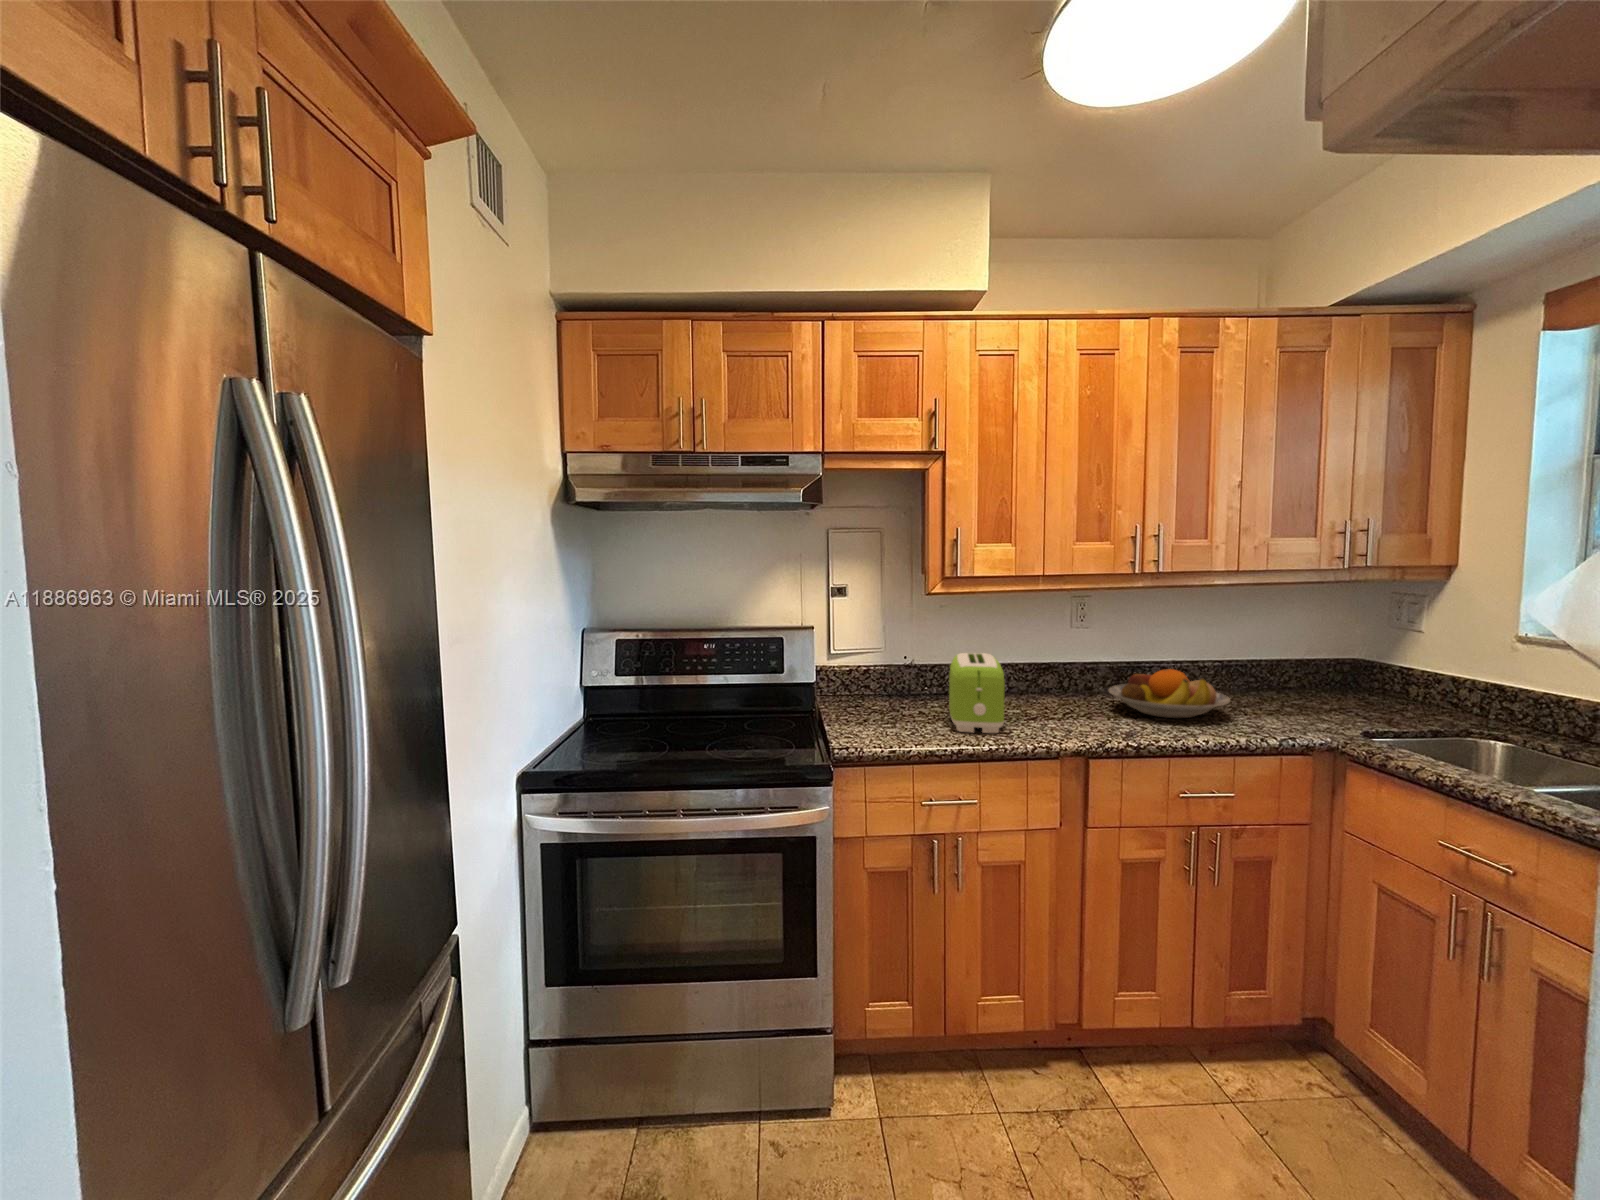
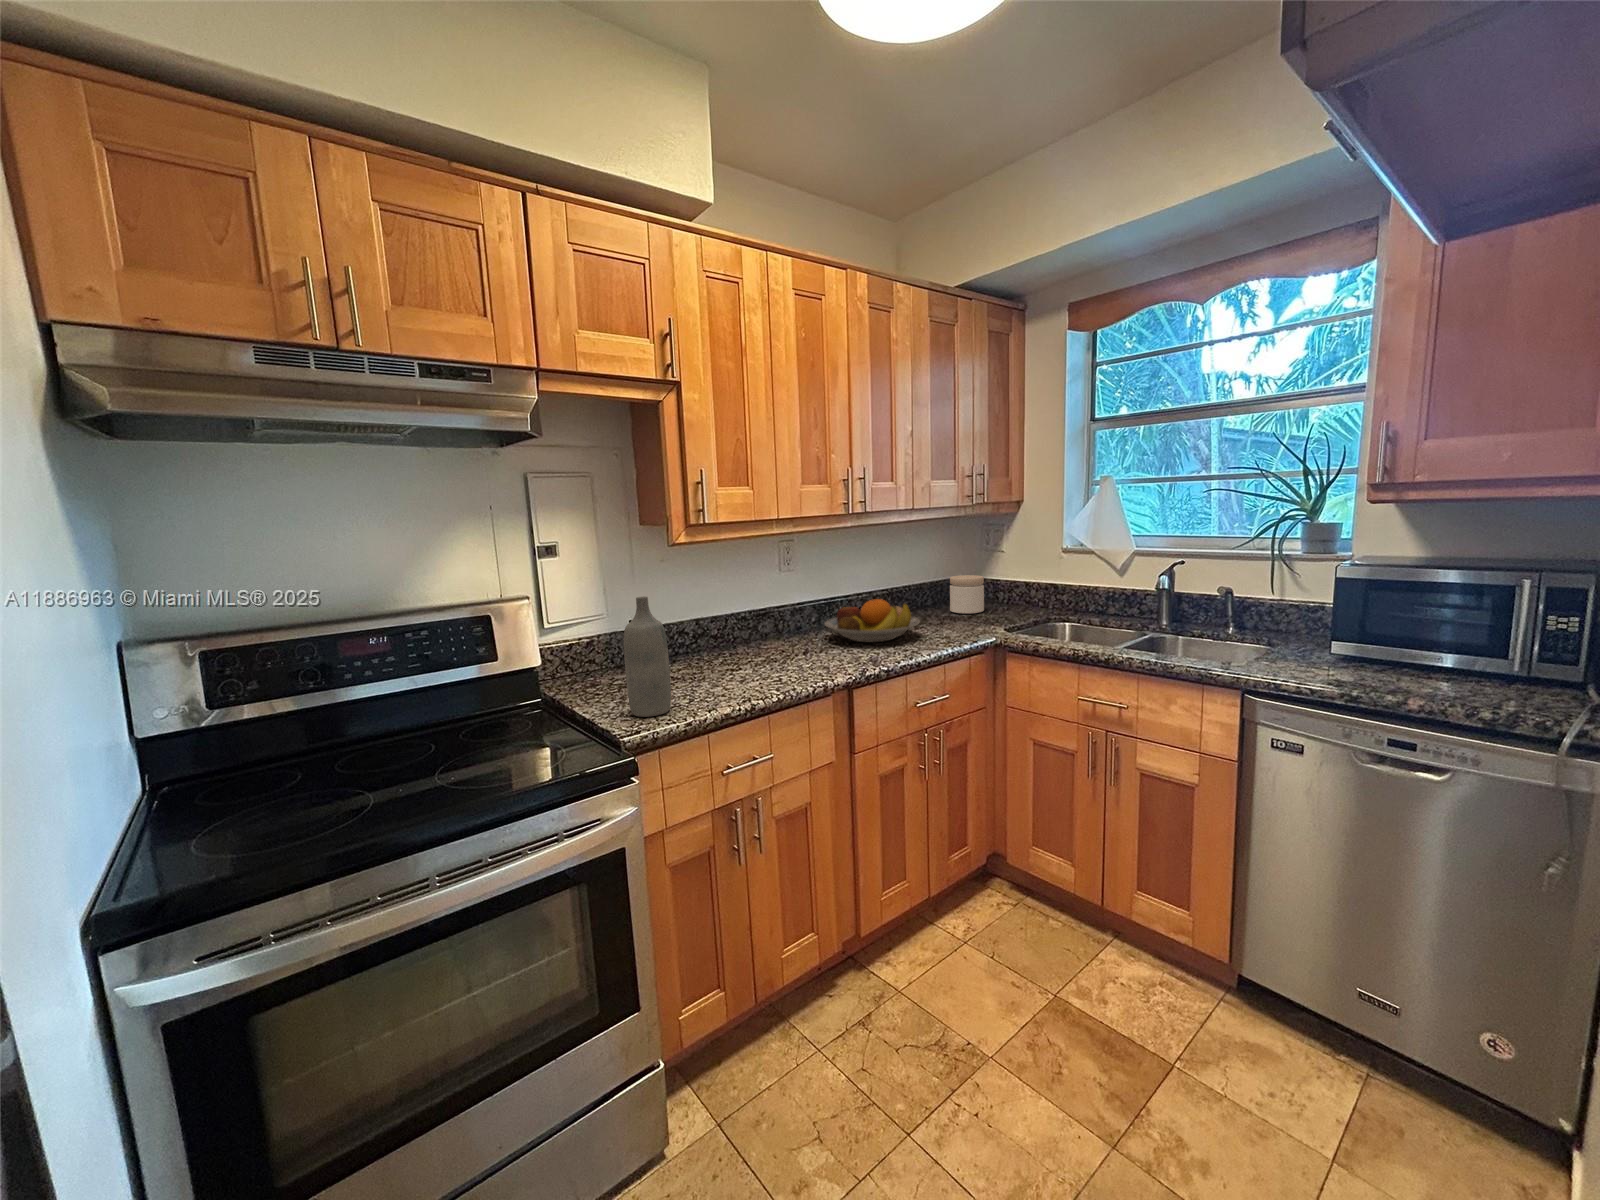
bottle: none [862,636,899,739] -> present [624,596,671,717]
toaster: present [949,653,1005,733] -> none [692,605,769,689]
jar: none [1313,656,1369,707] -> present [950,575,984,614]

